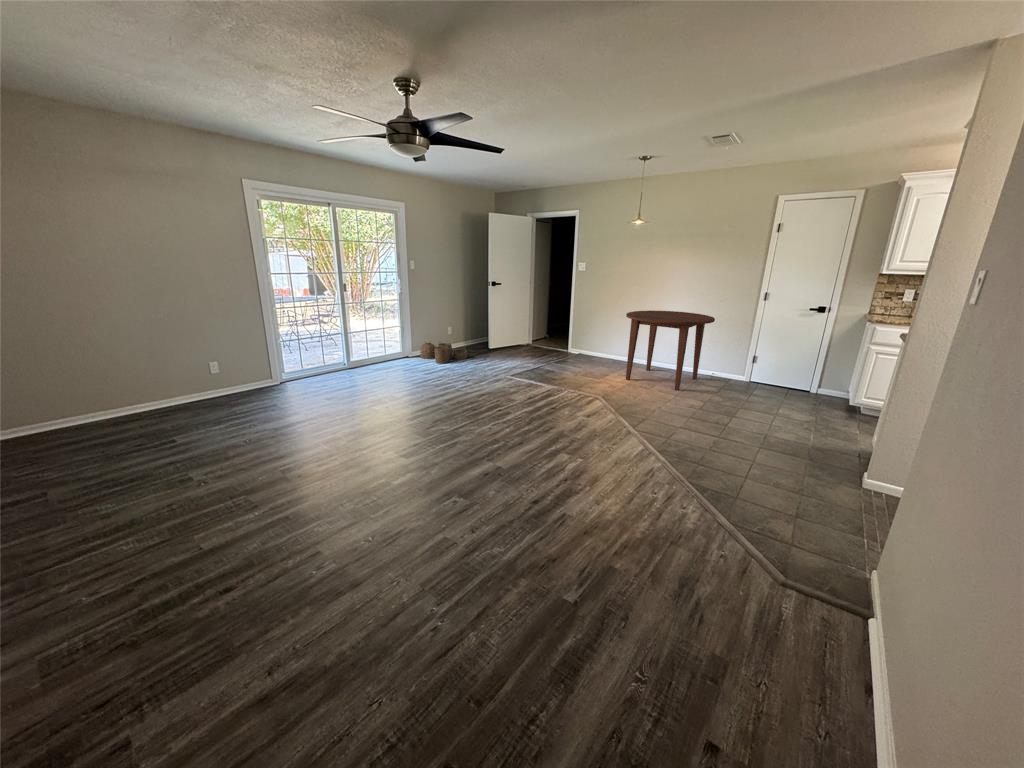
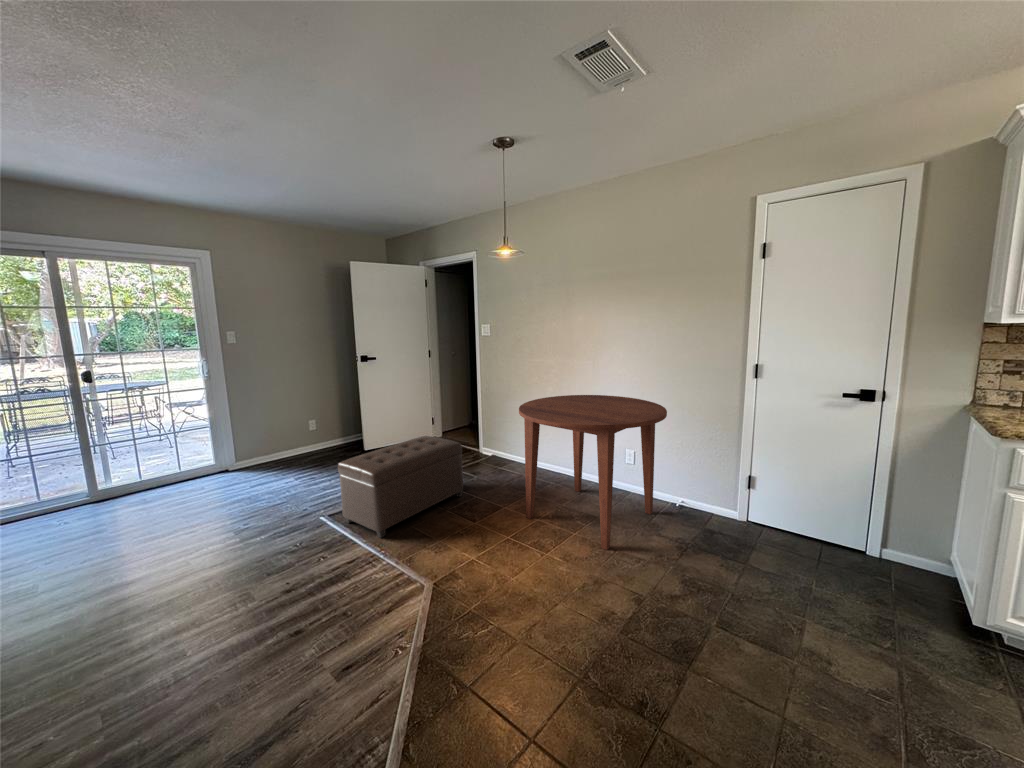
ottoman: none [522,335,582,385] -> present [338,436,463,538]
woven basket: present [420,343,467,363] -> none [246,445,317,483]

